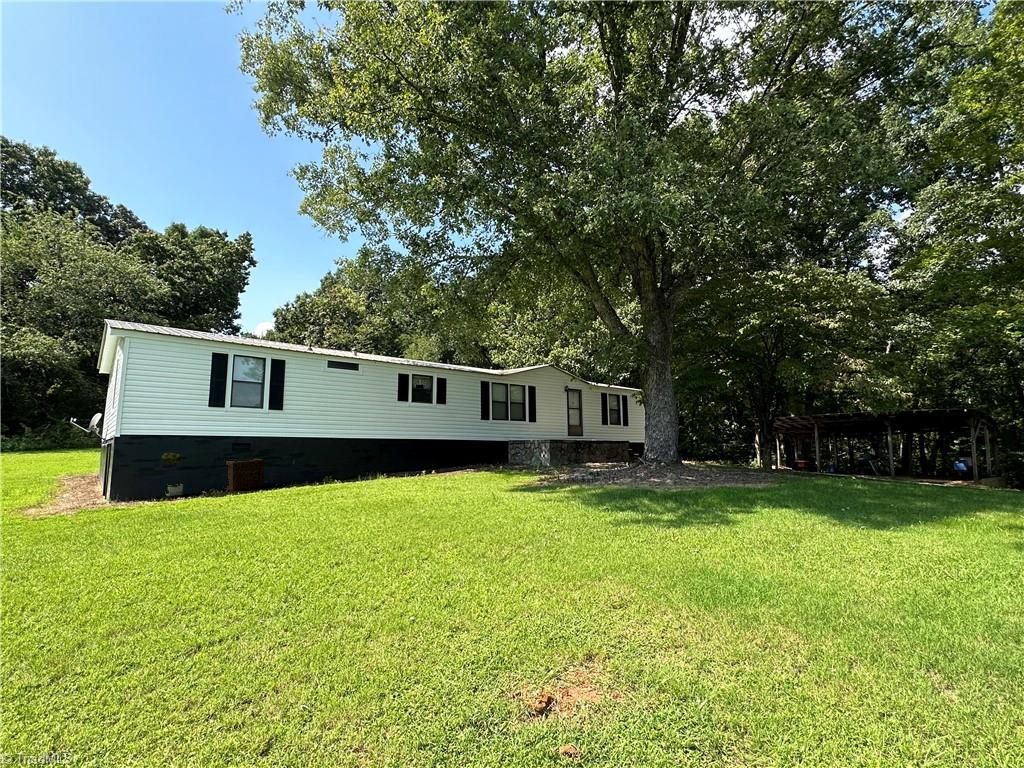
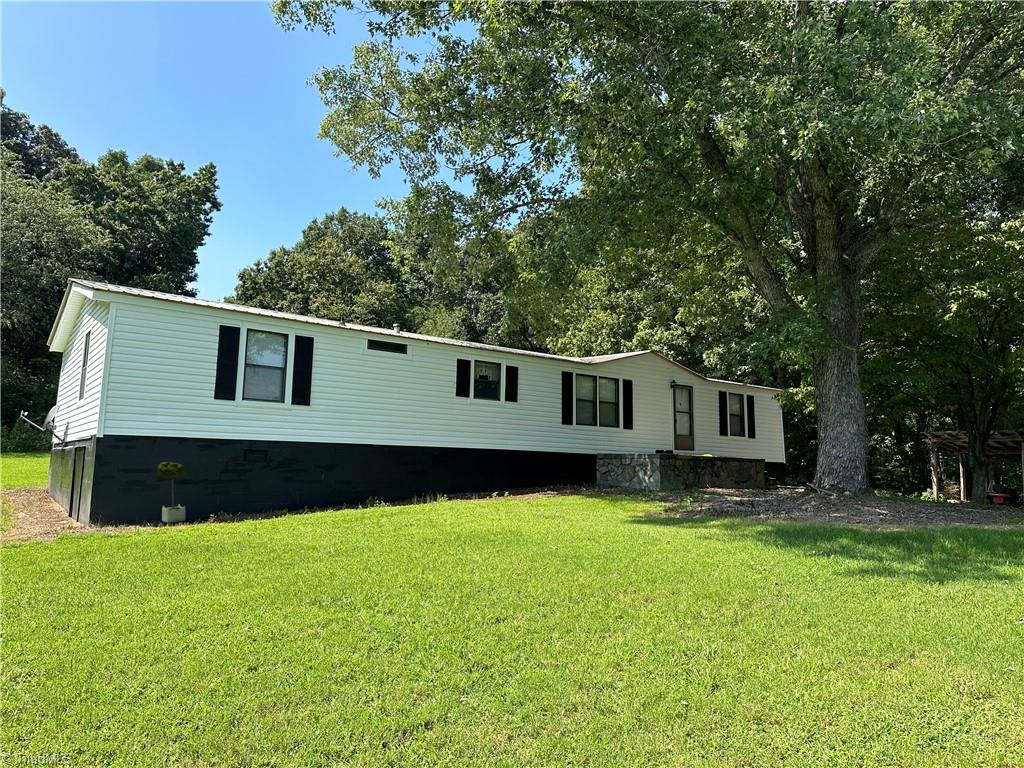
wooden crate: present [224,458,264,491] -> none [235,471,291,518]

